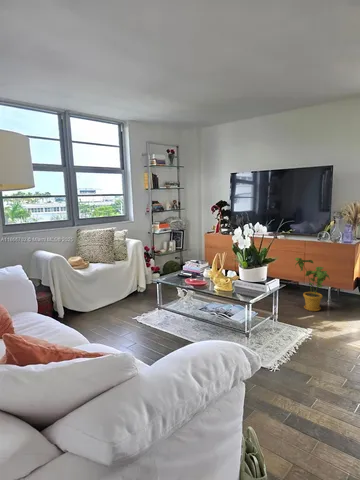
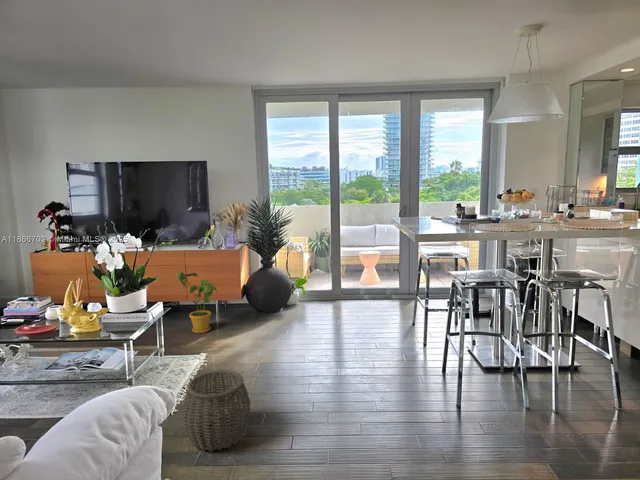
woven basket: none [280,346,346,421] -> present [182,370,251,451]

